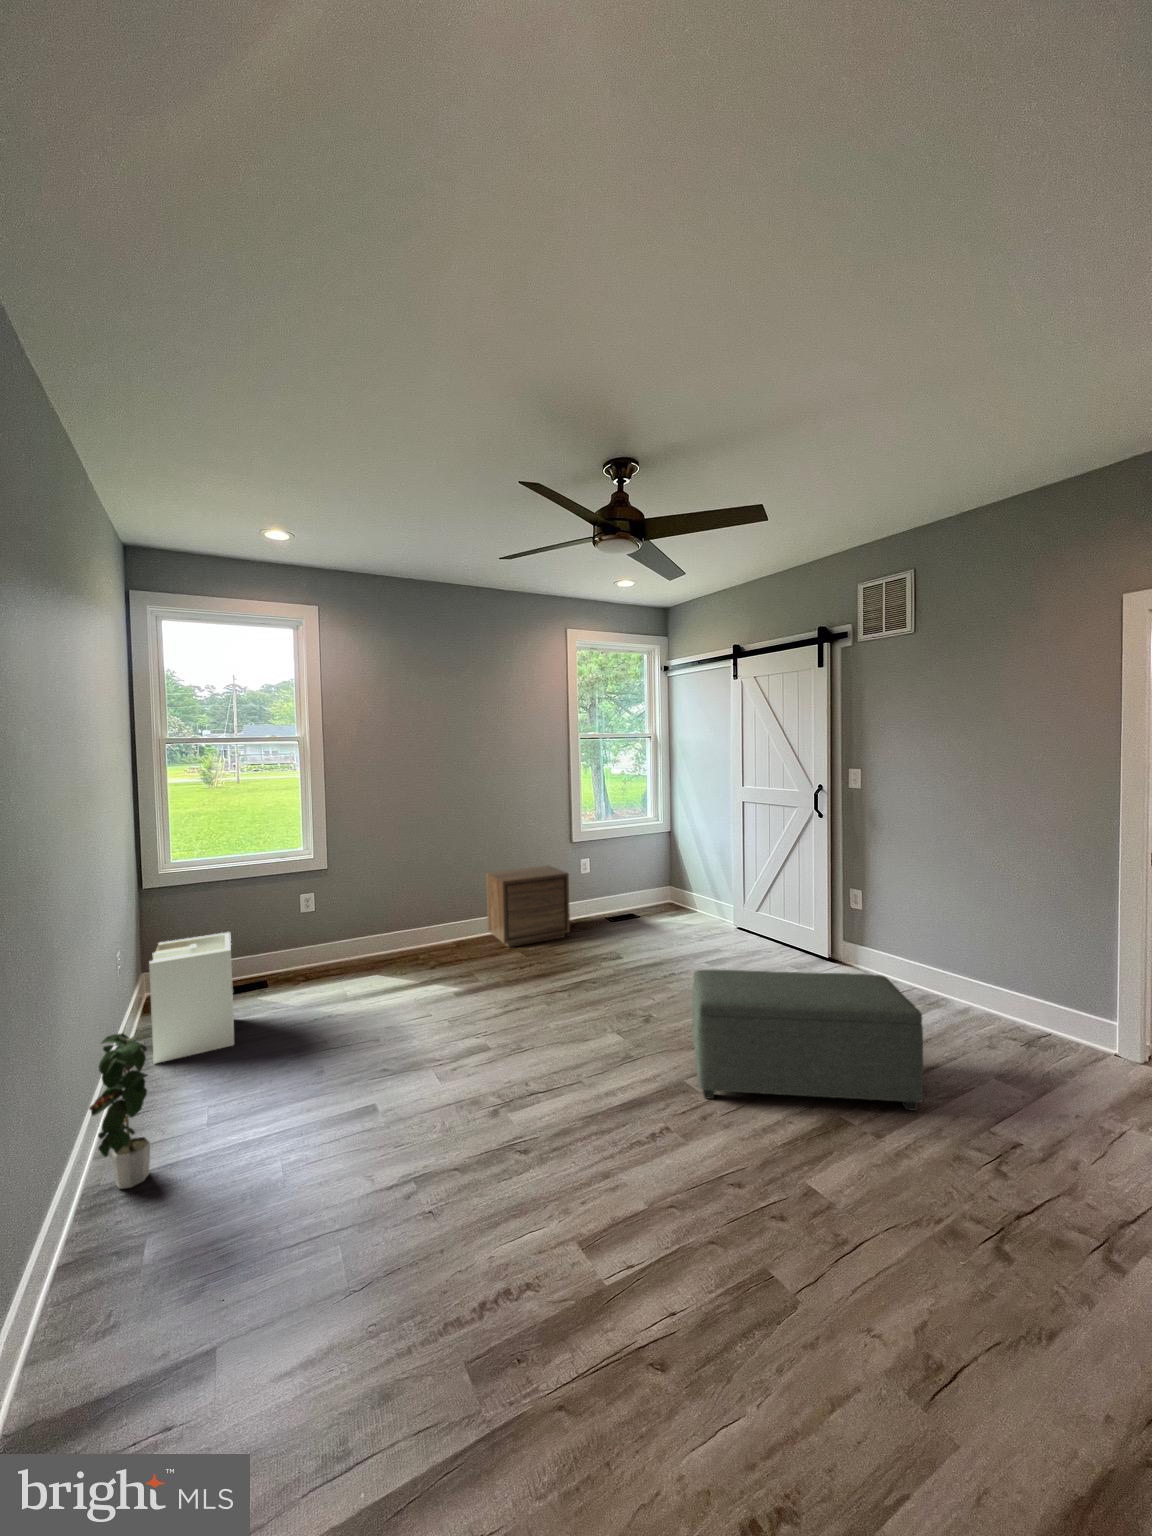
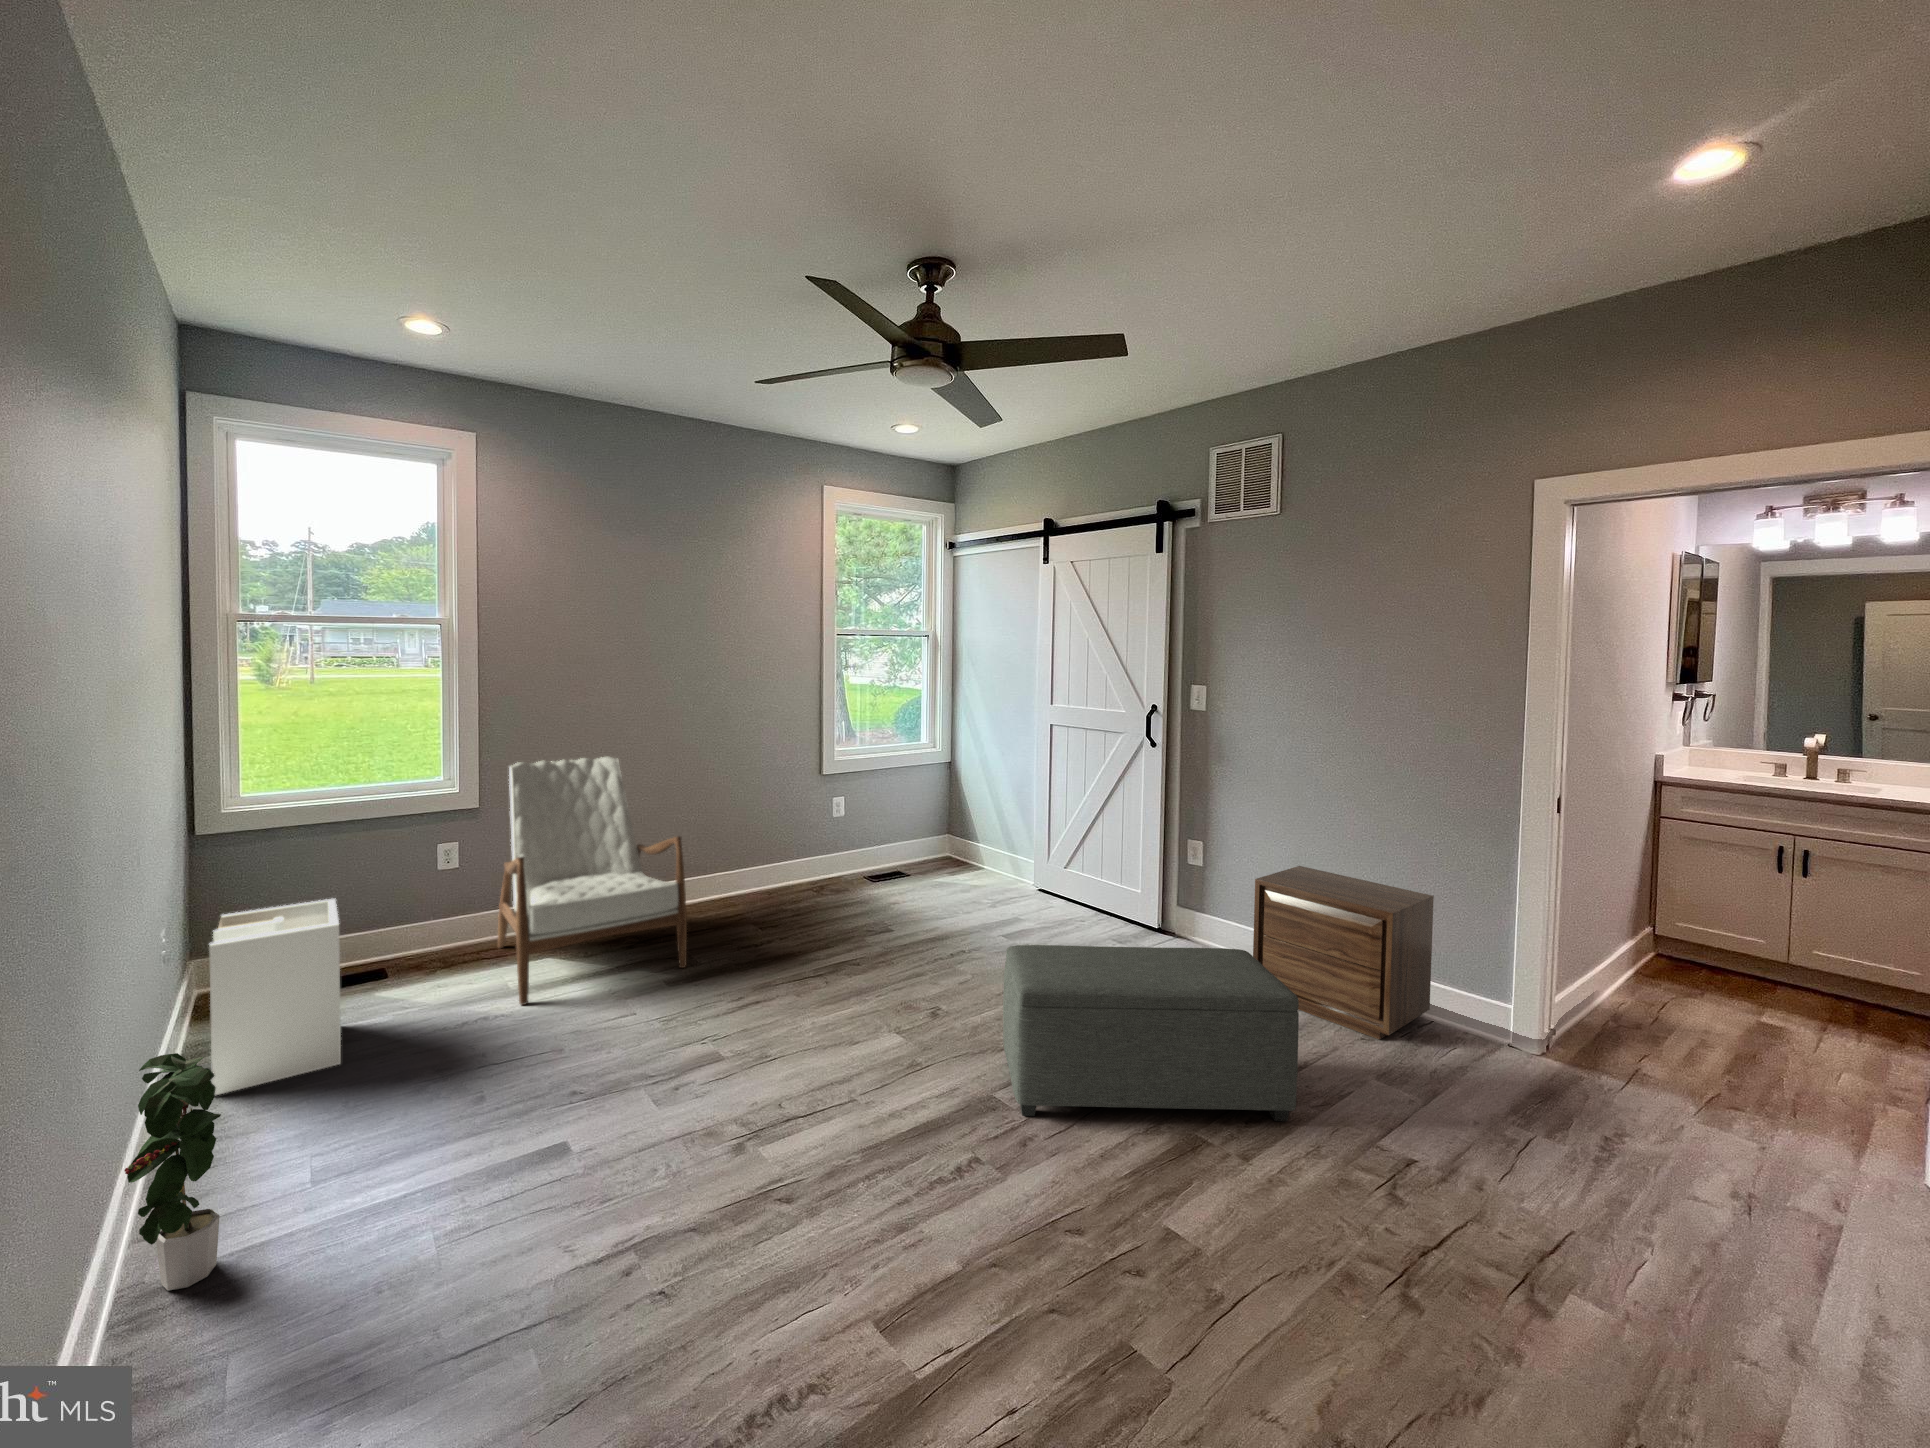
armchair: none [341,832,468,1008] -> present [498,757,687,1005]
nightstand: present [486,866,570,947] -> present [1253,866,1434,1040]

